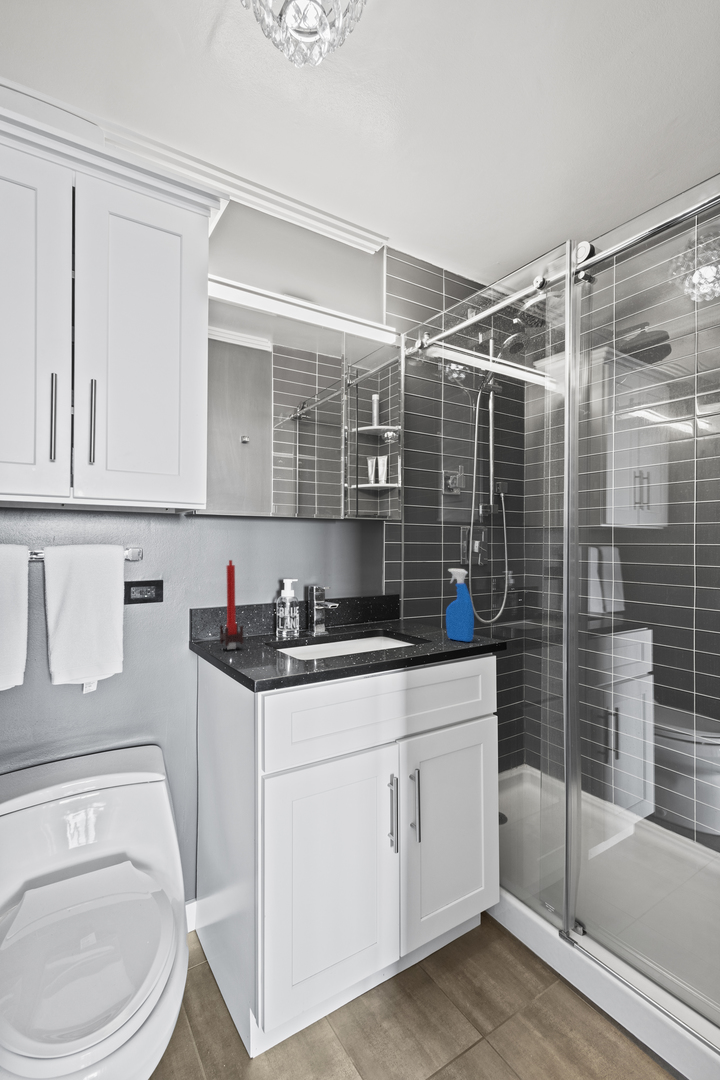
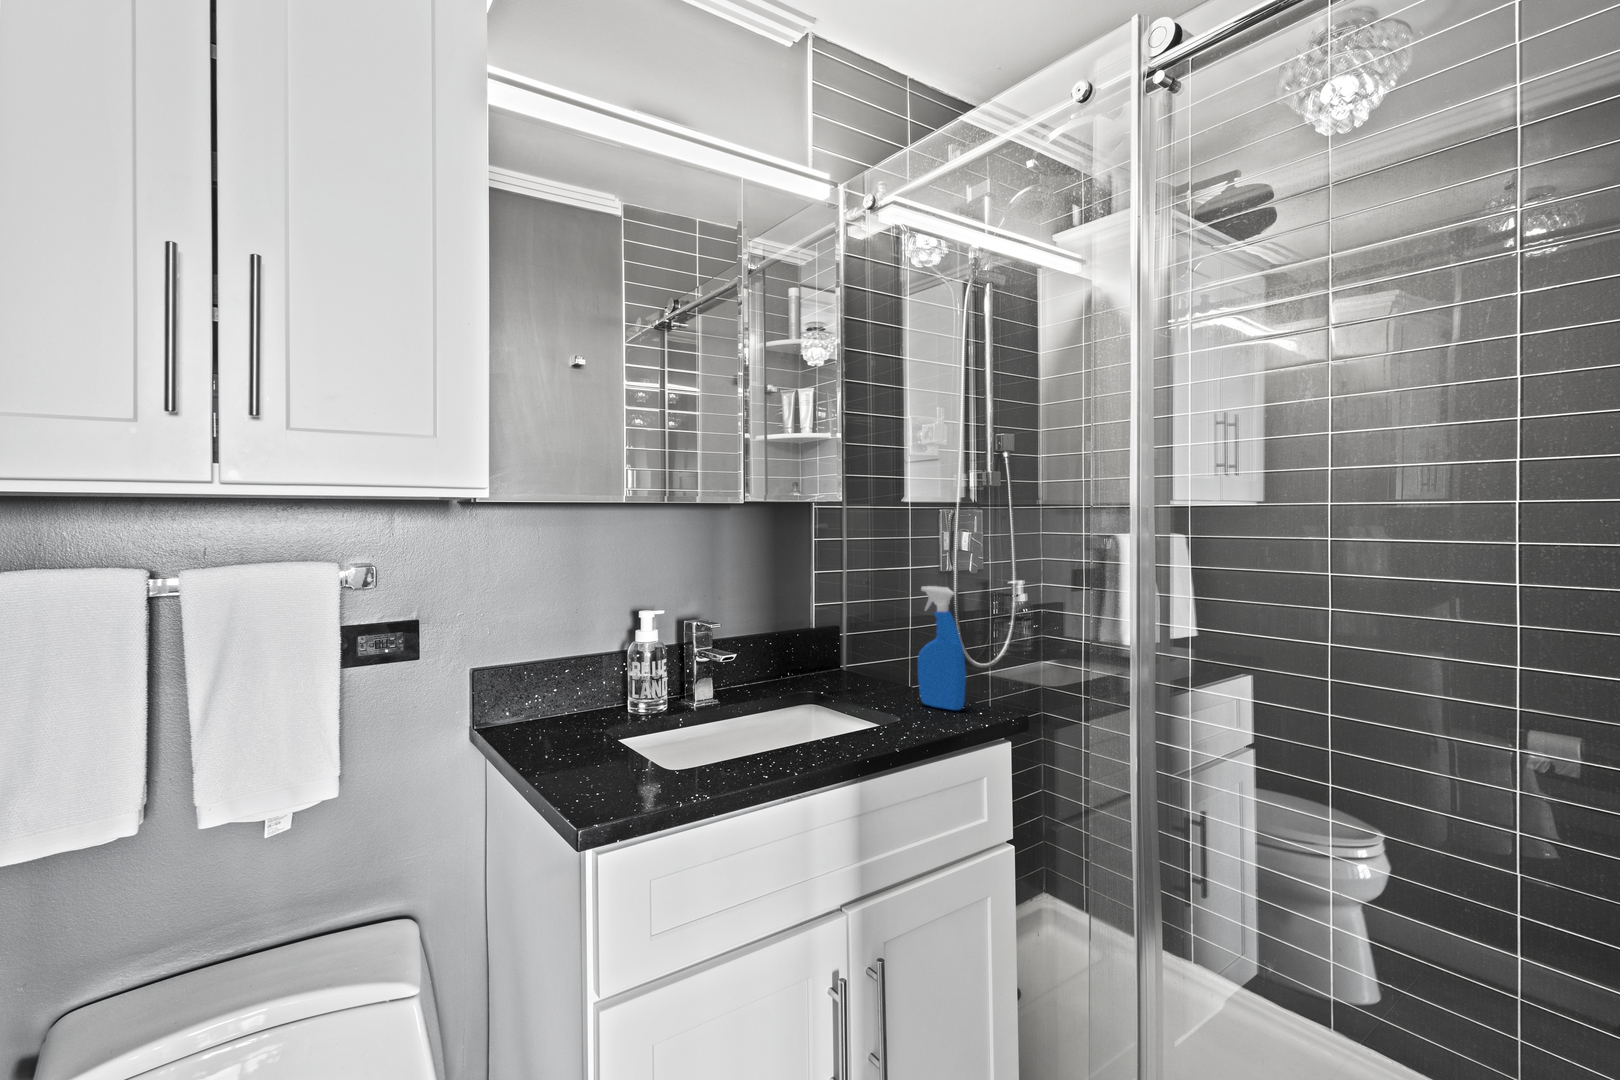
candle: present [220,560,243,649] -> none [524,581,567,740]

